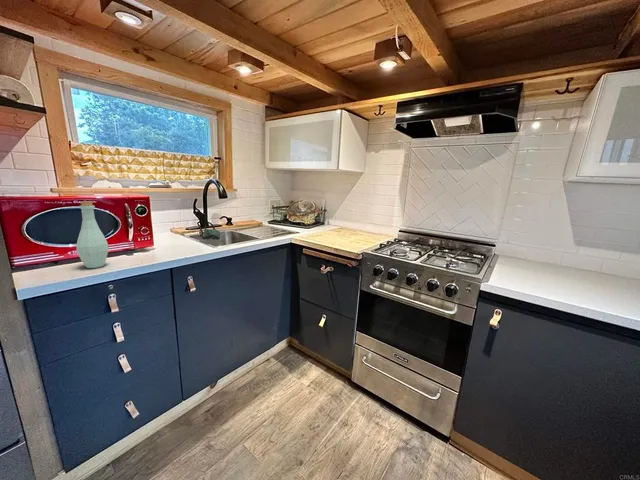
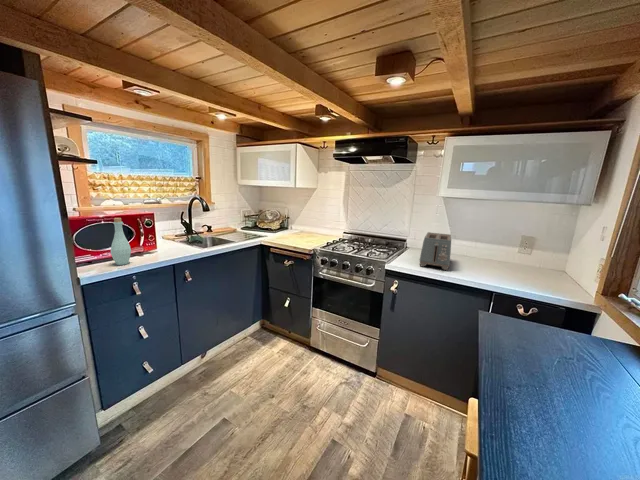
toaster: none [532,234,608,299] -> present [420,232,451,270]

